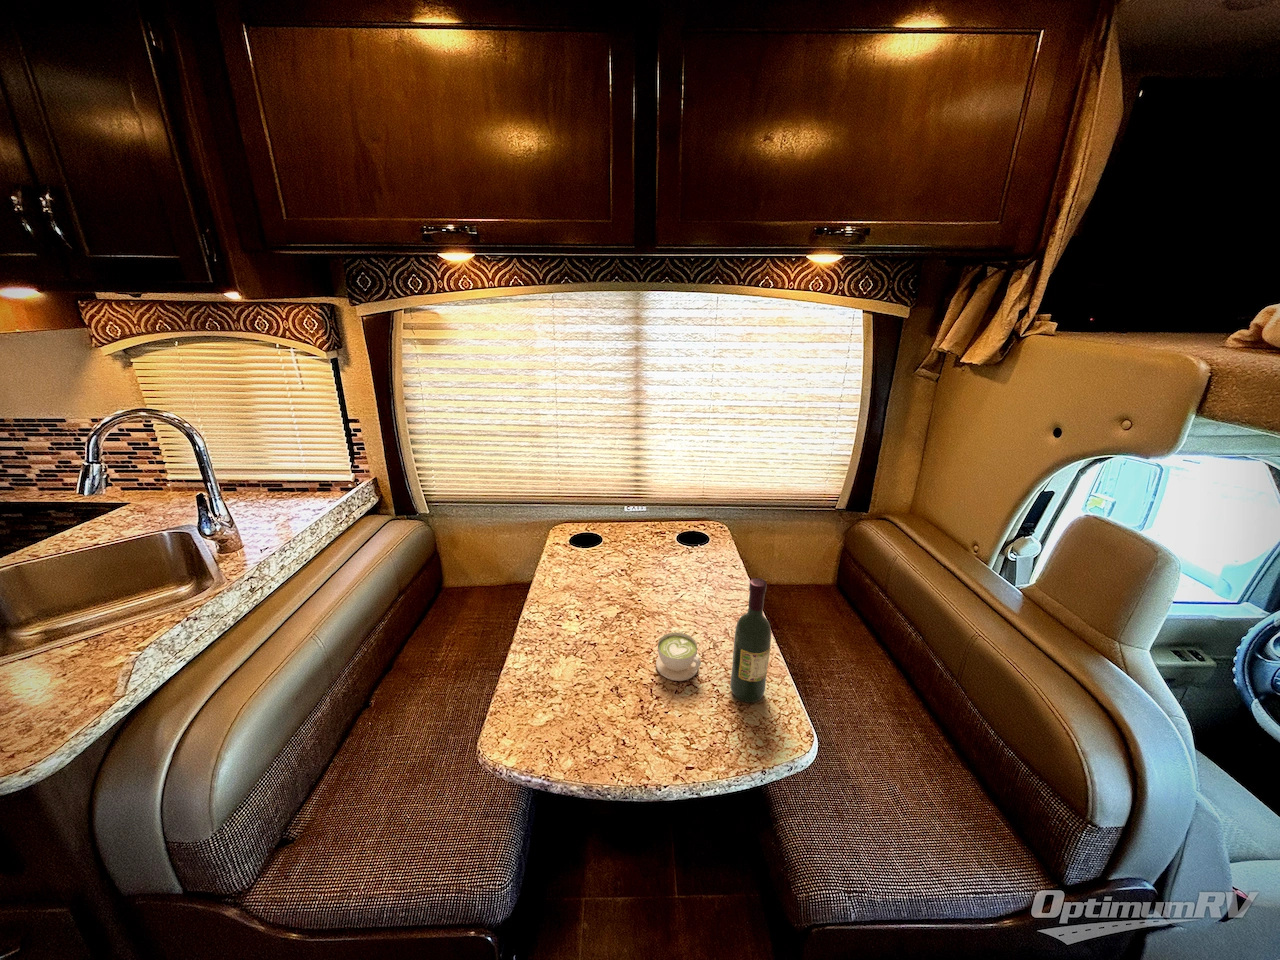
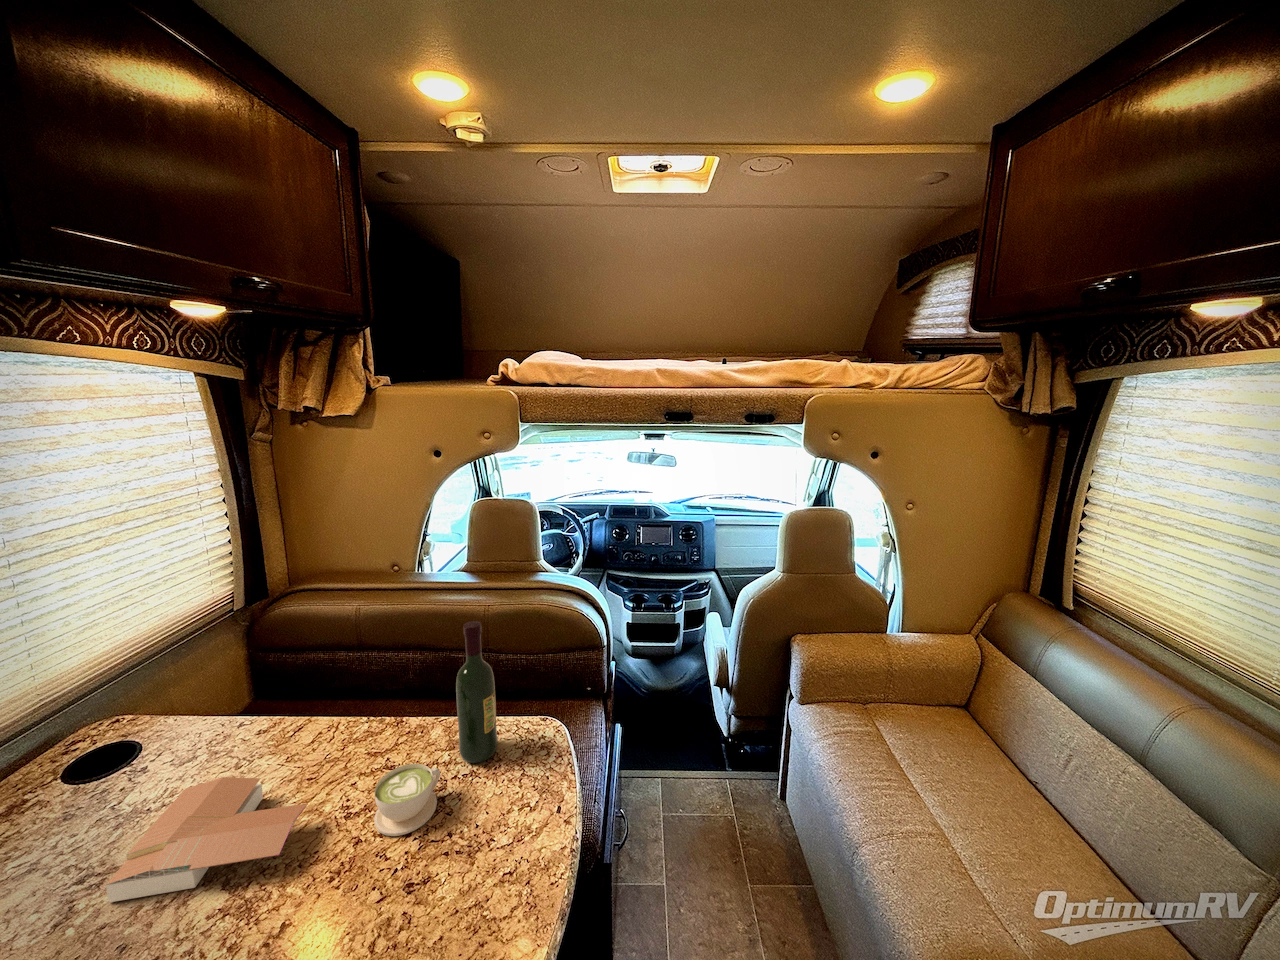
book: none [619,566,683,618] -> present [106,777,308,902]

